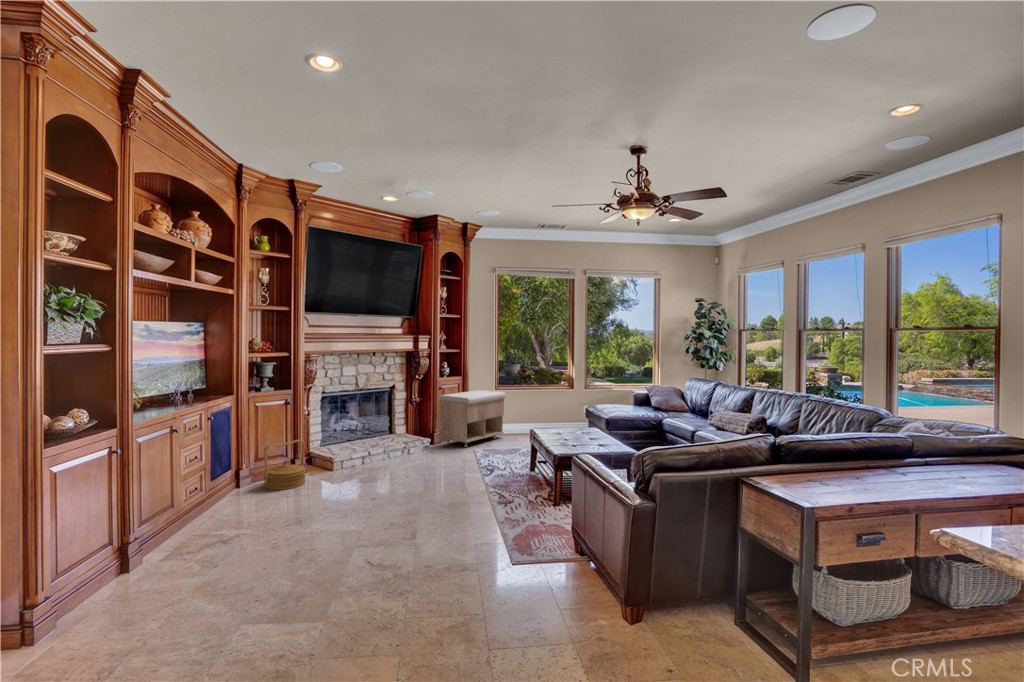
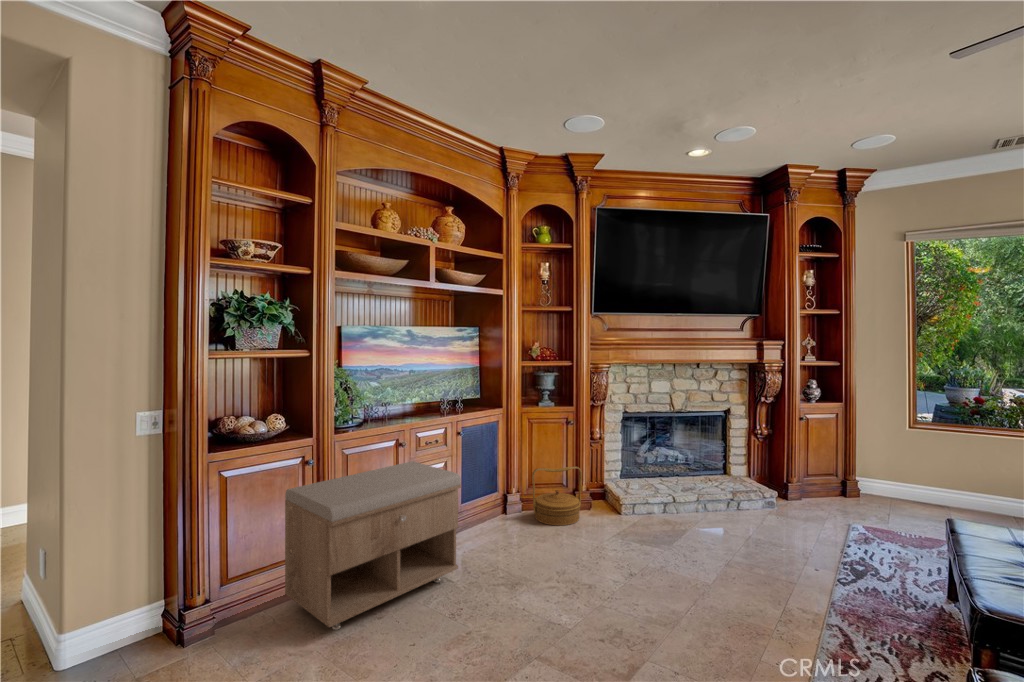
storage bench: present [439,390,505,447] -> present [285,461,461,630]

